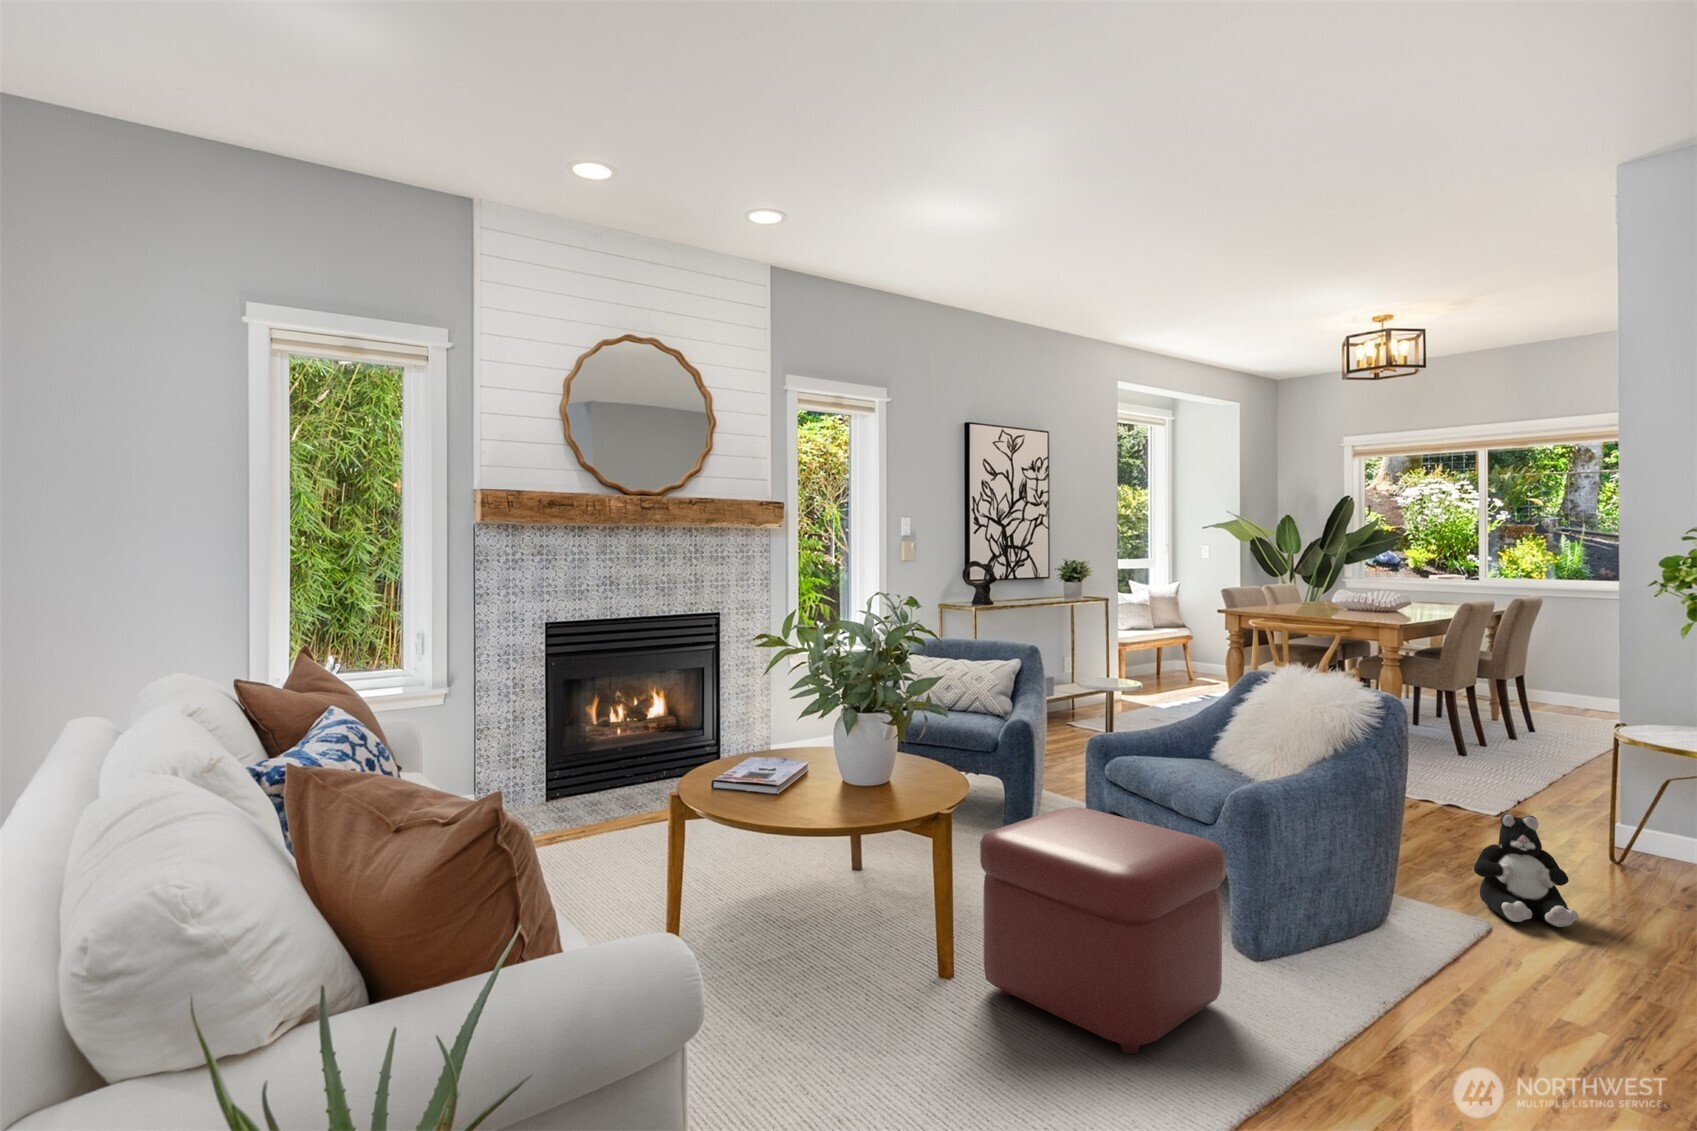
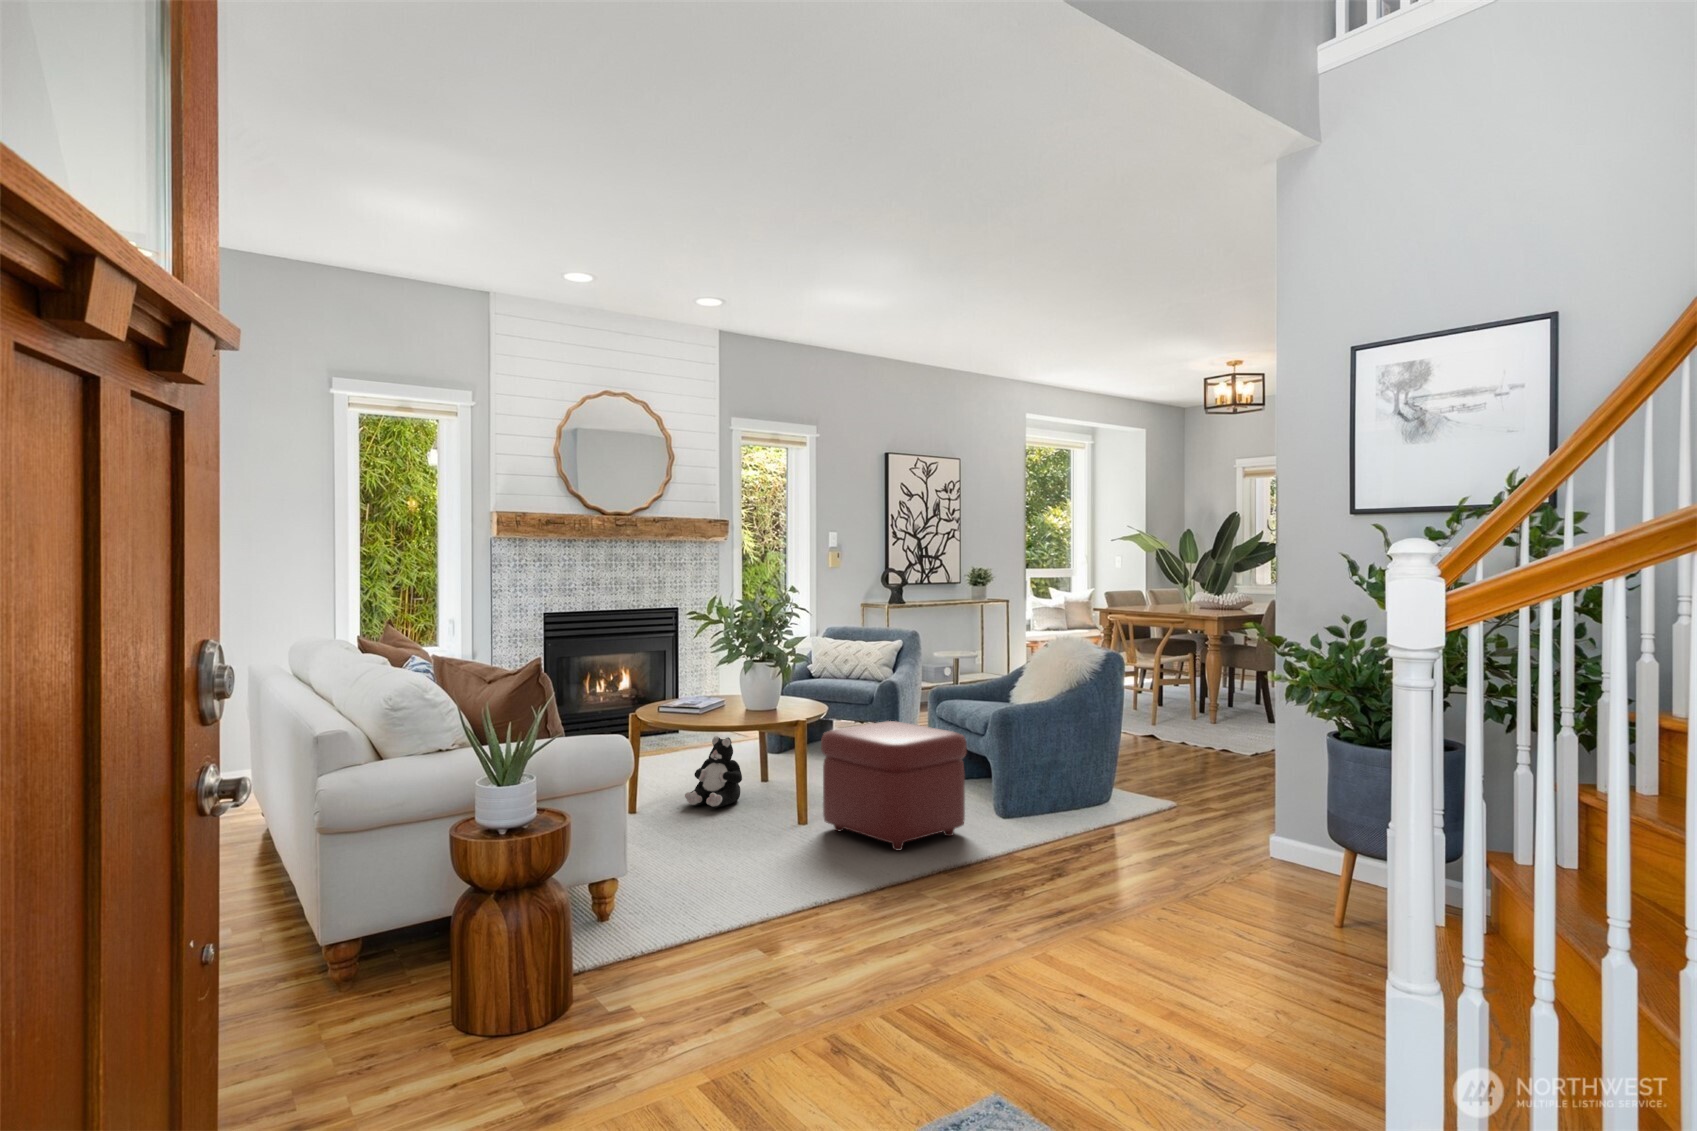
plush toy: present [1474,814,1578,927] -> present [685,737,742,807]

